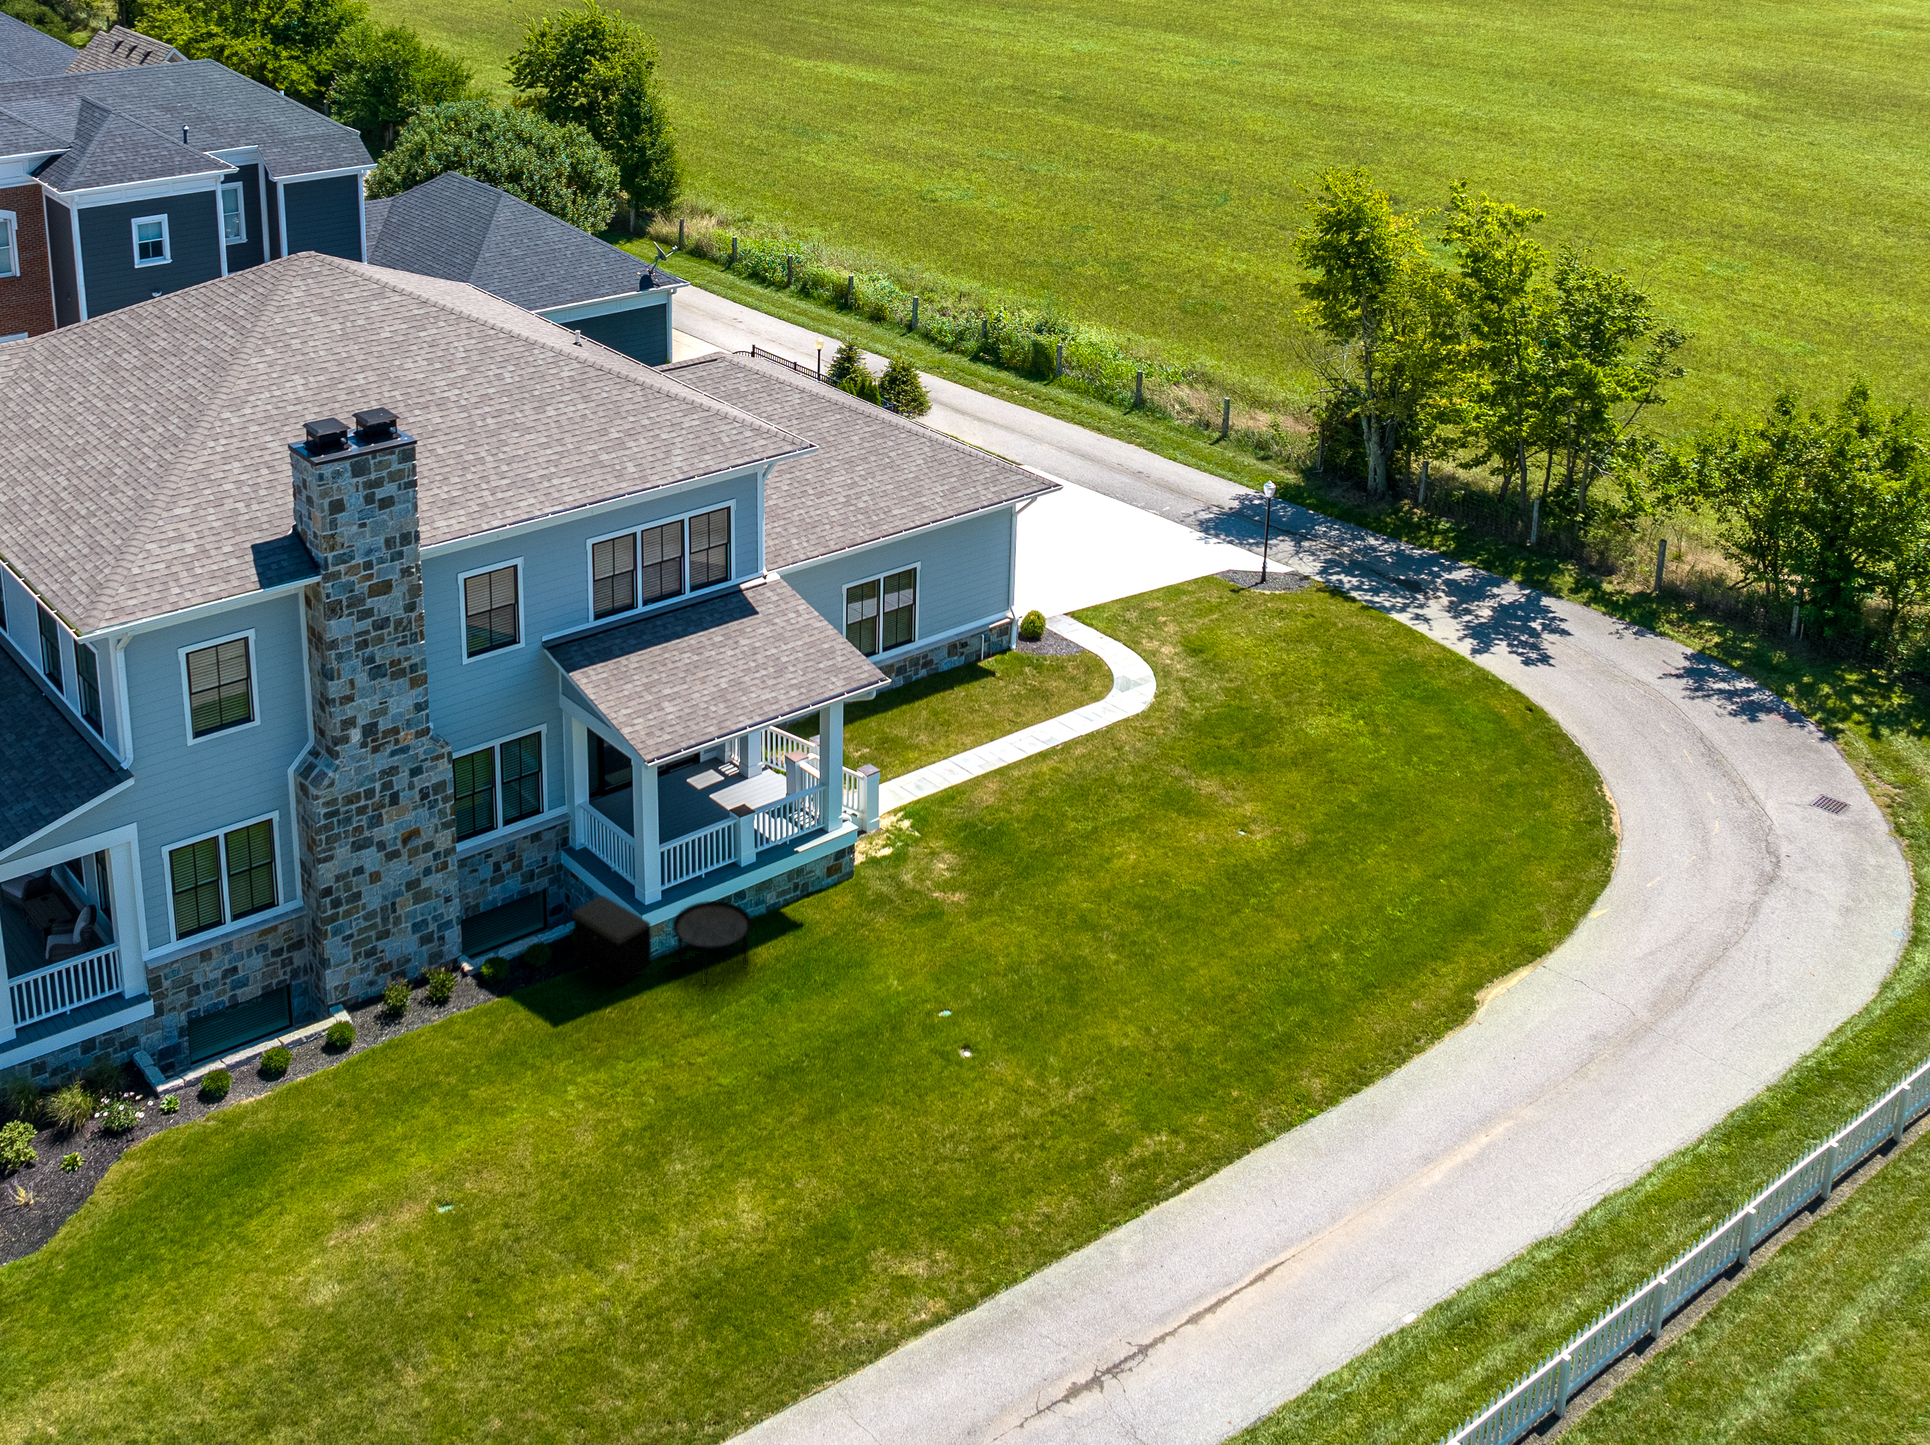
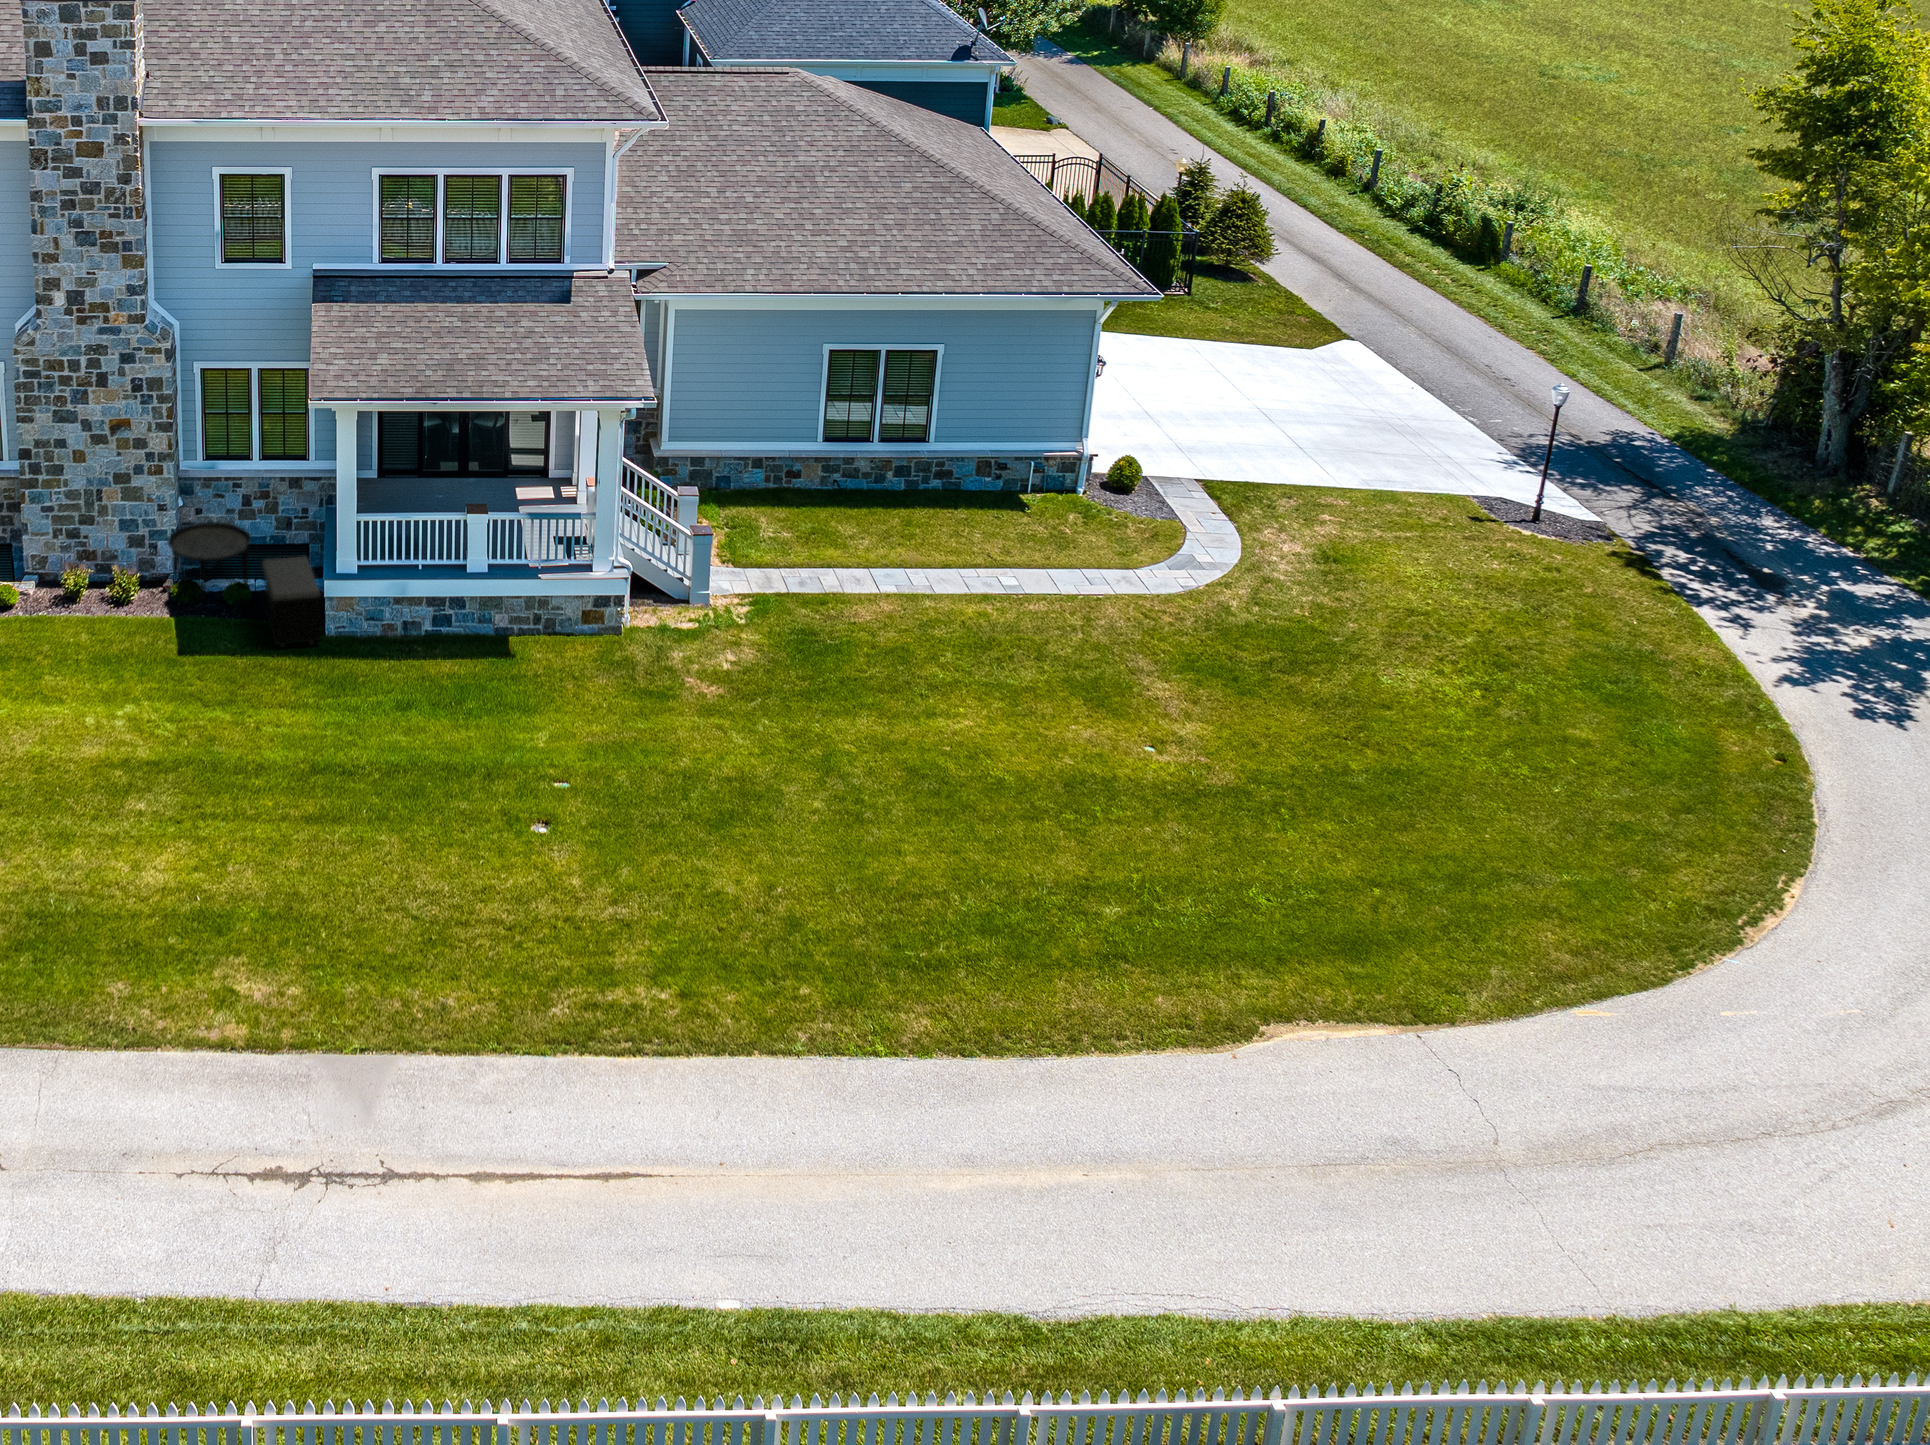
round table: present [673,901,751,985] -> present [168,522,252,601]

